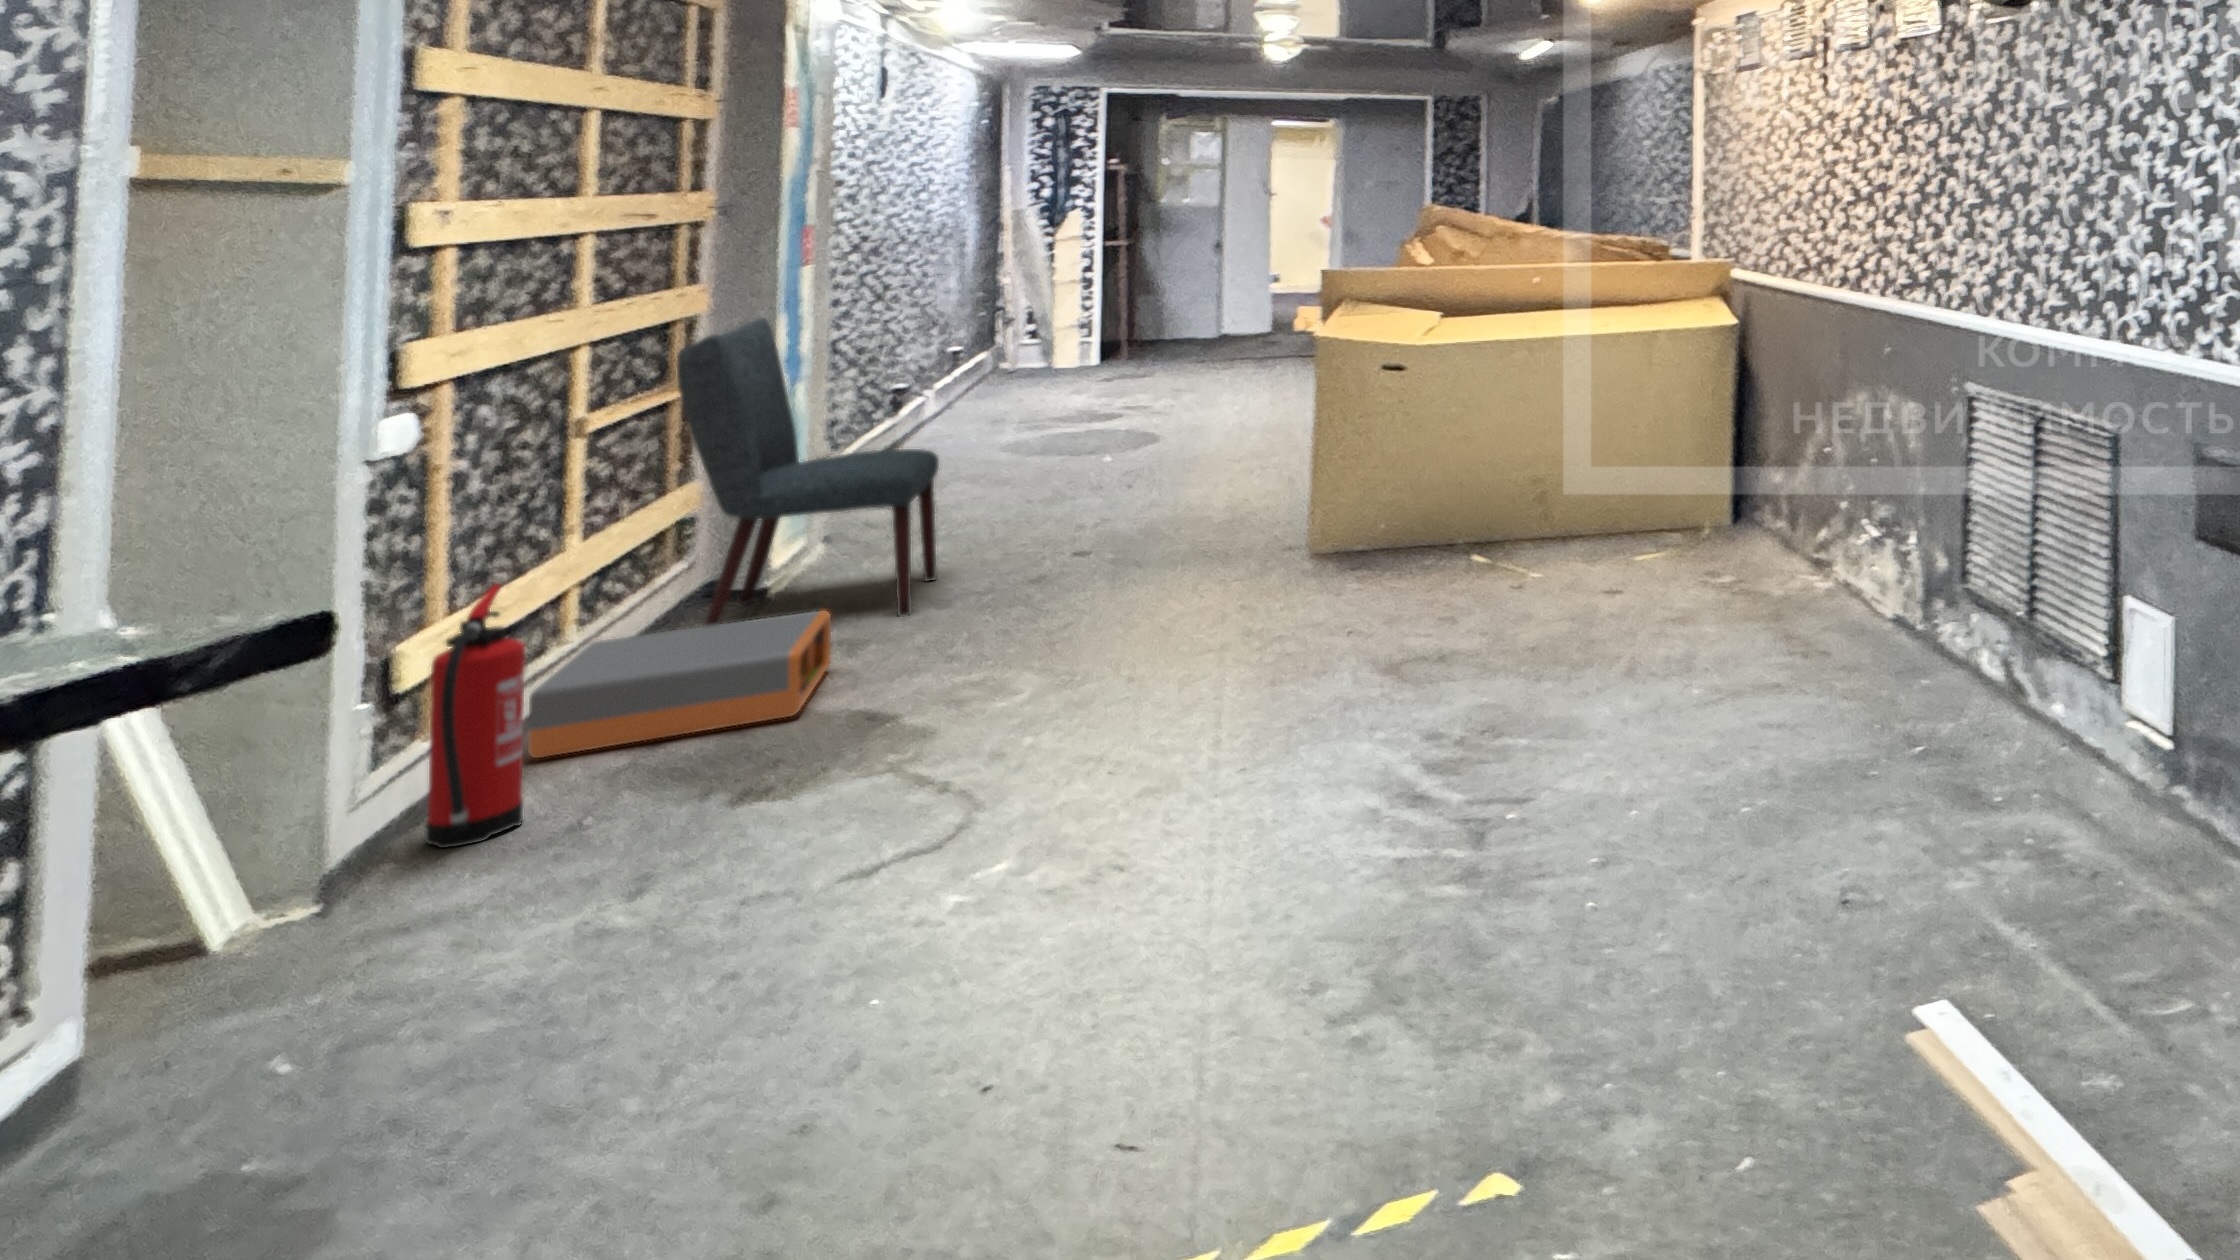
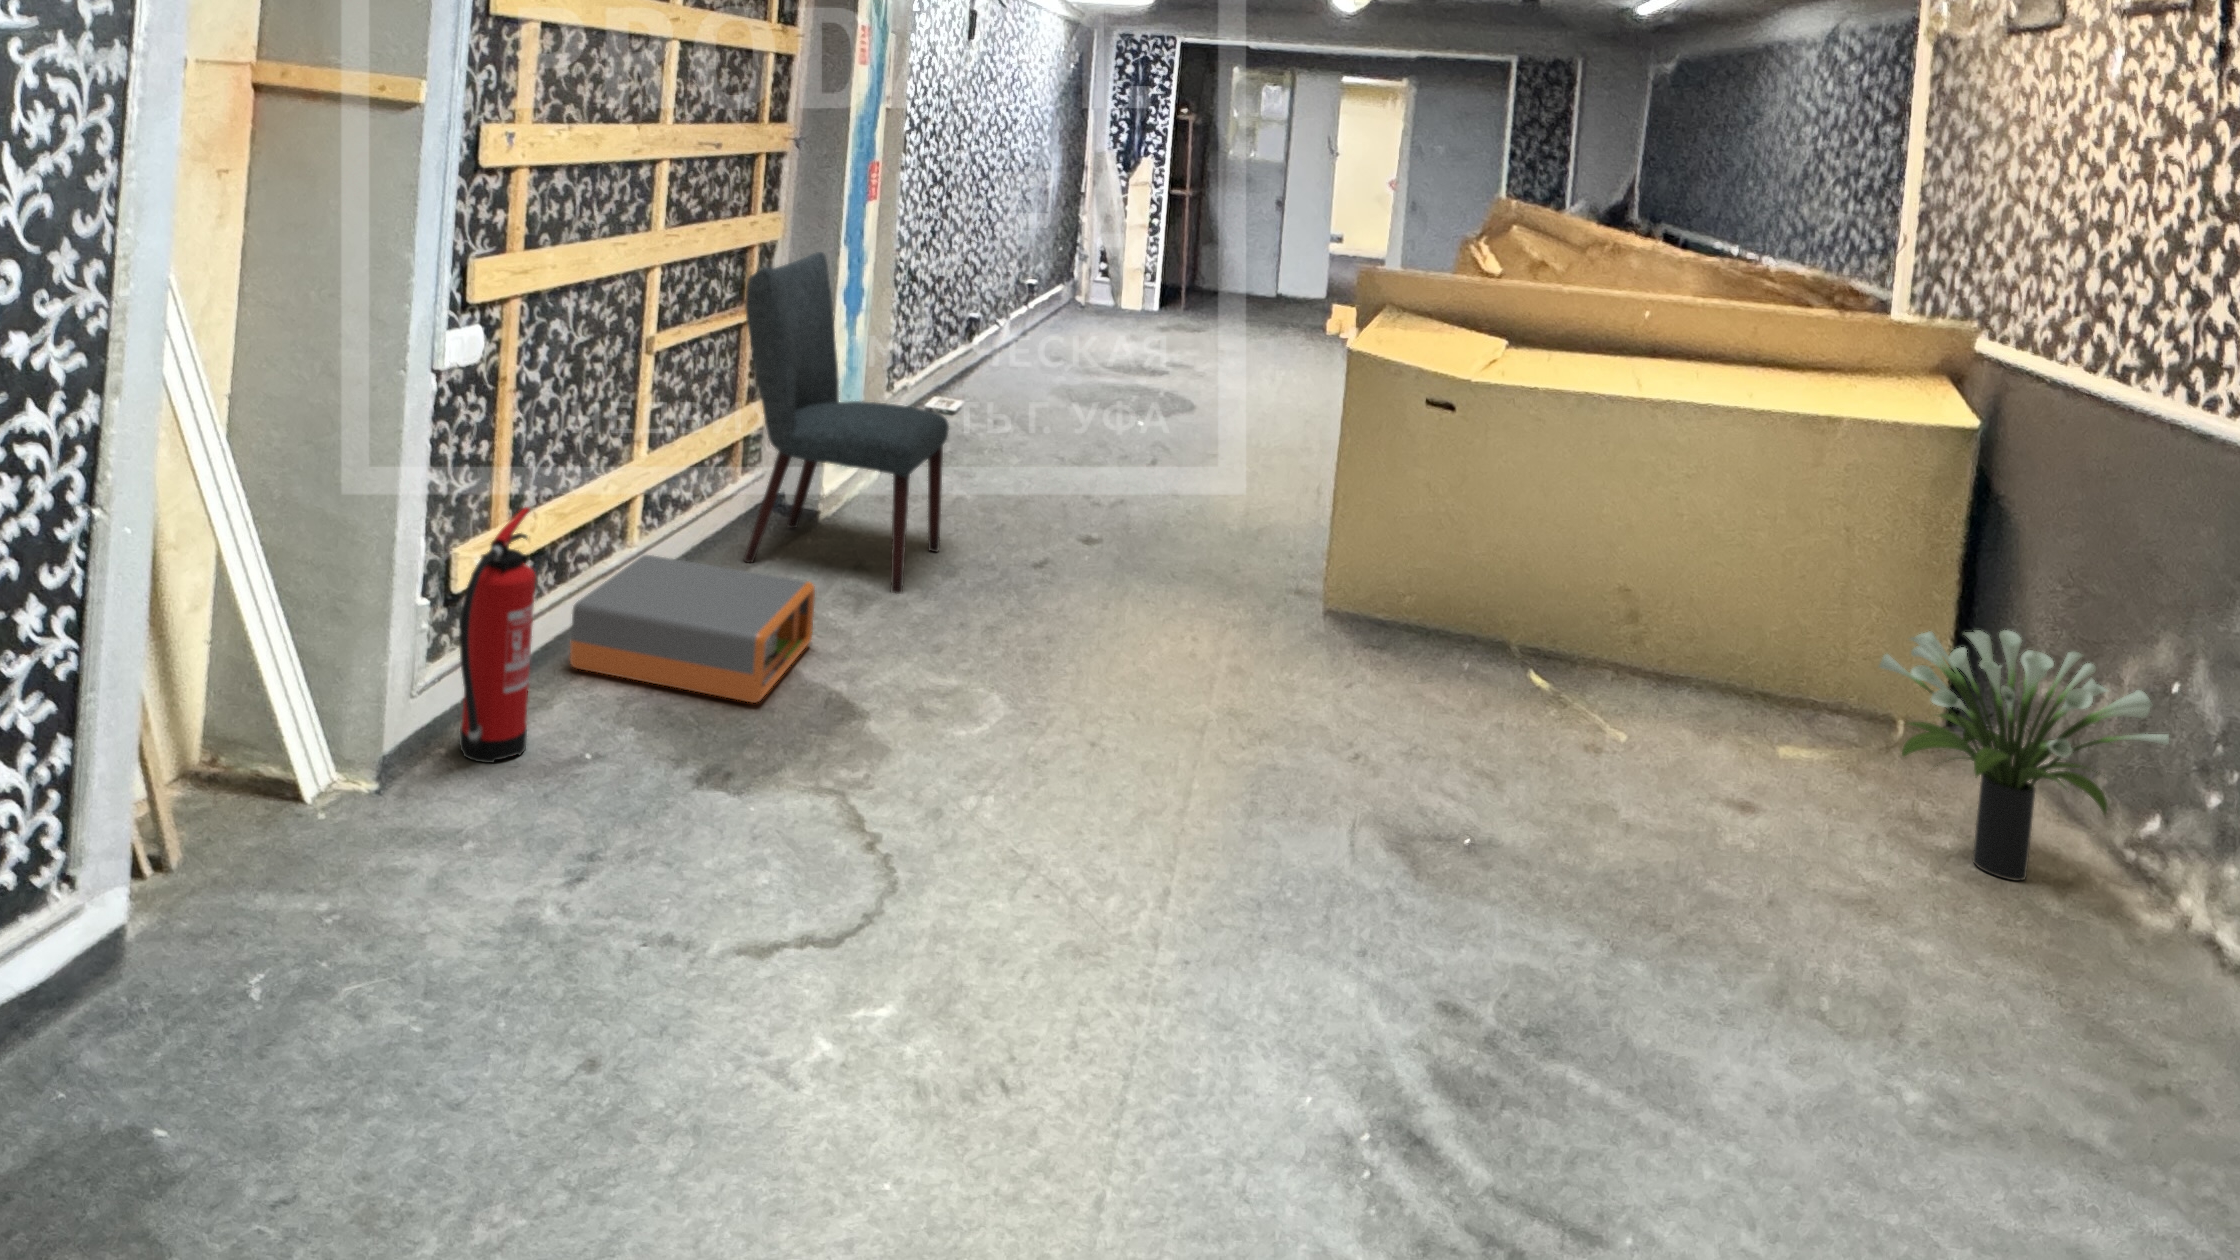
potted plant: none [1659,404,1784,541] -> present [1879,630,2169,881]

